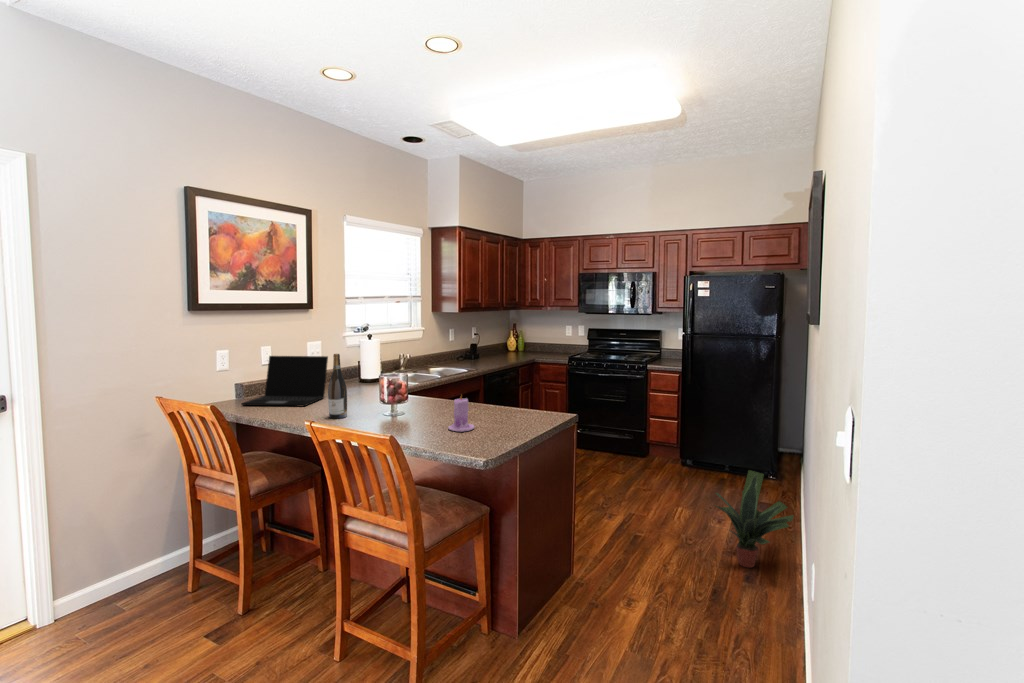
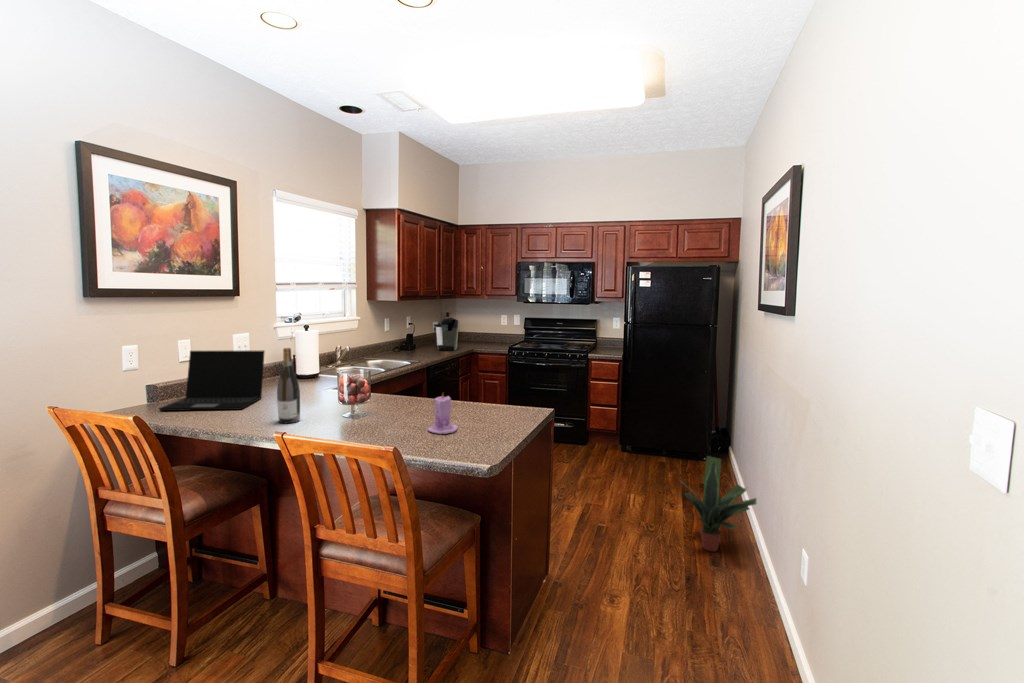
coffee maker: none [497,328,520,360] -> present [433,317,459,351]

